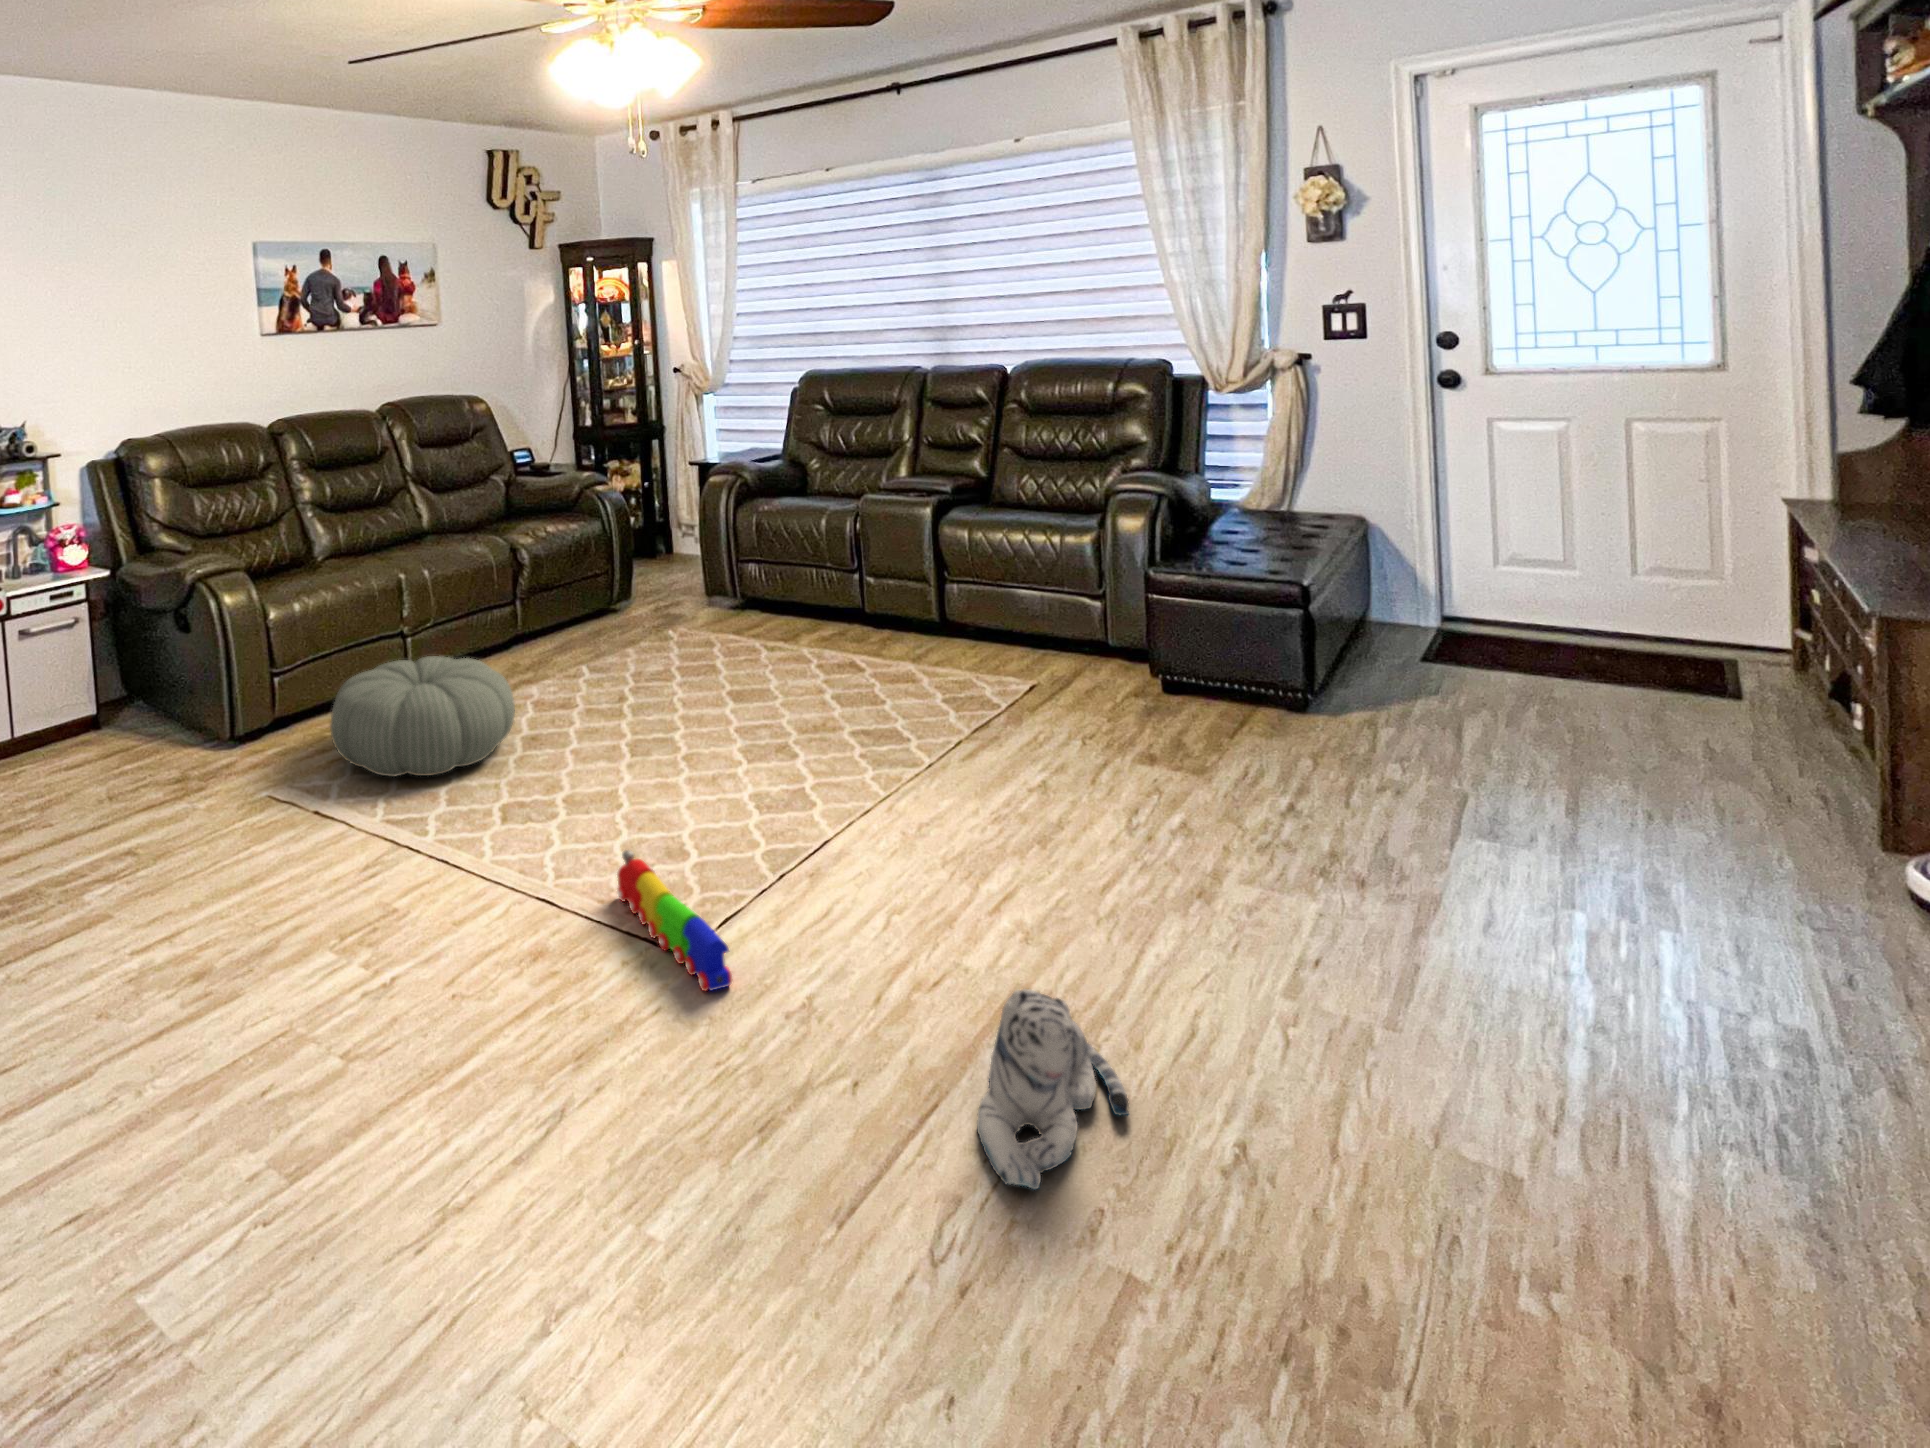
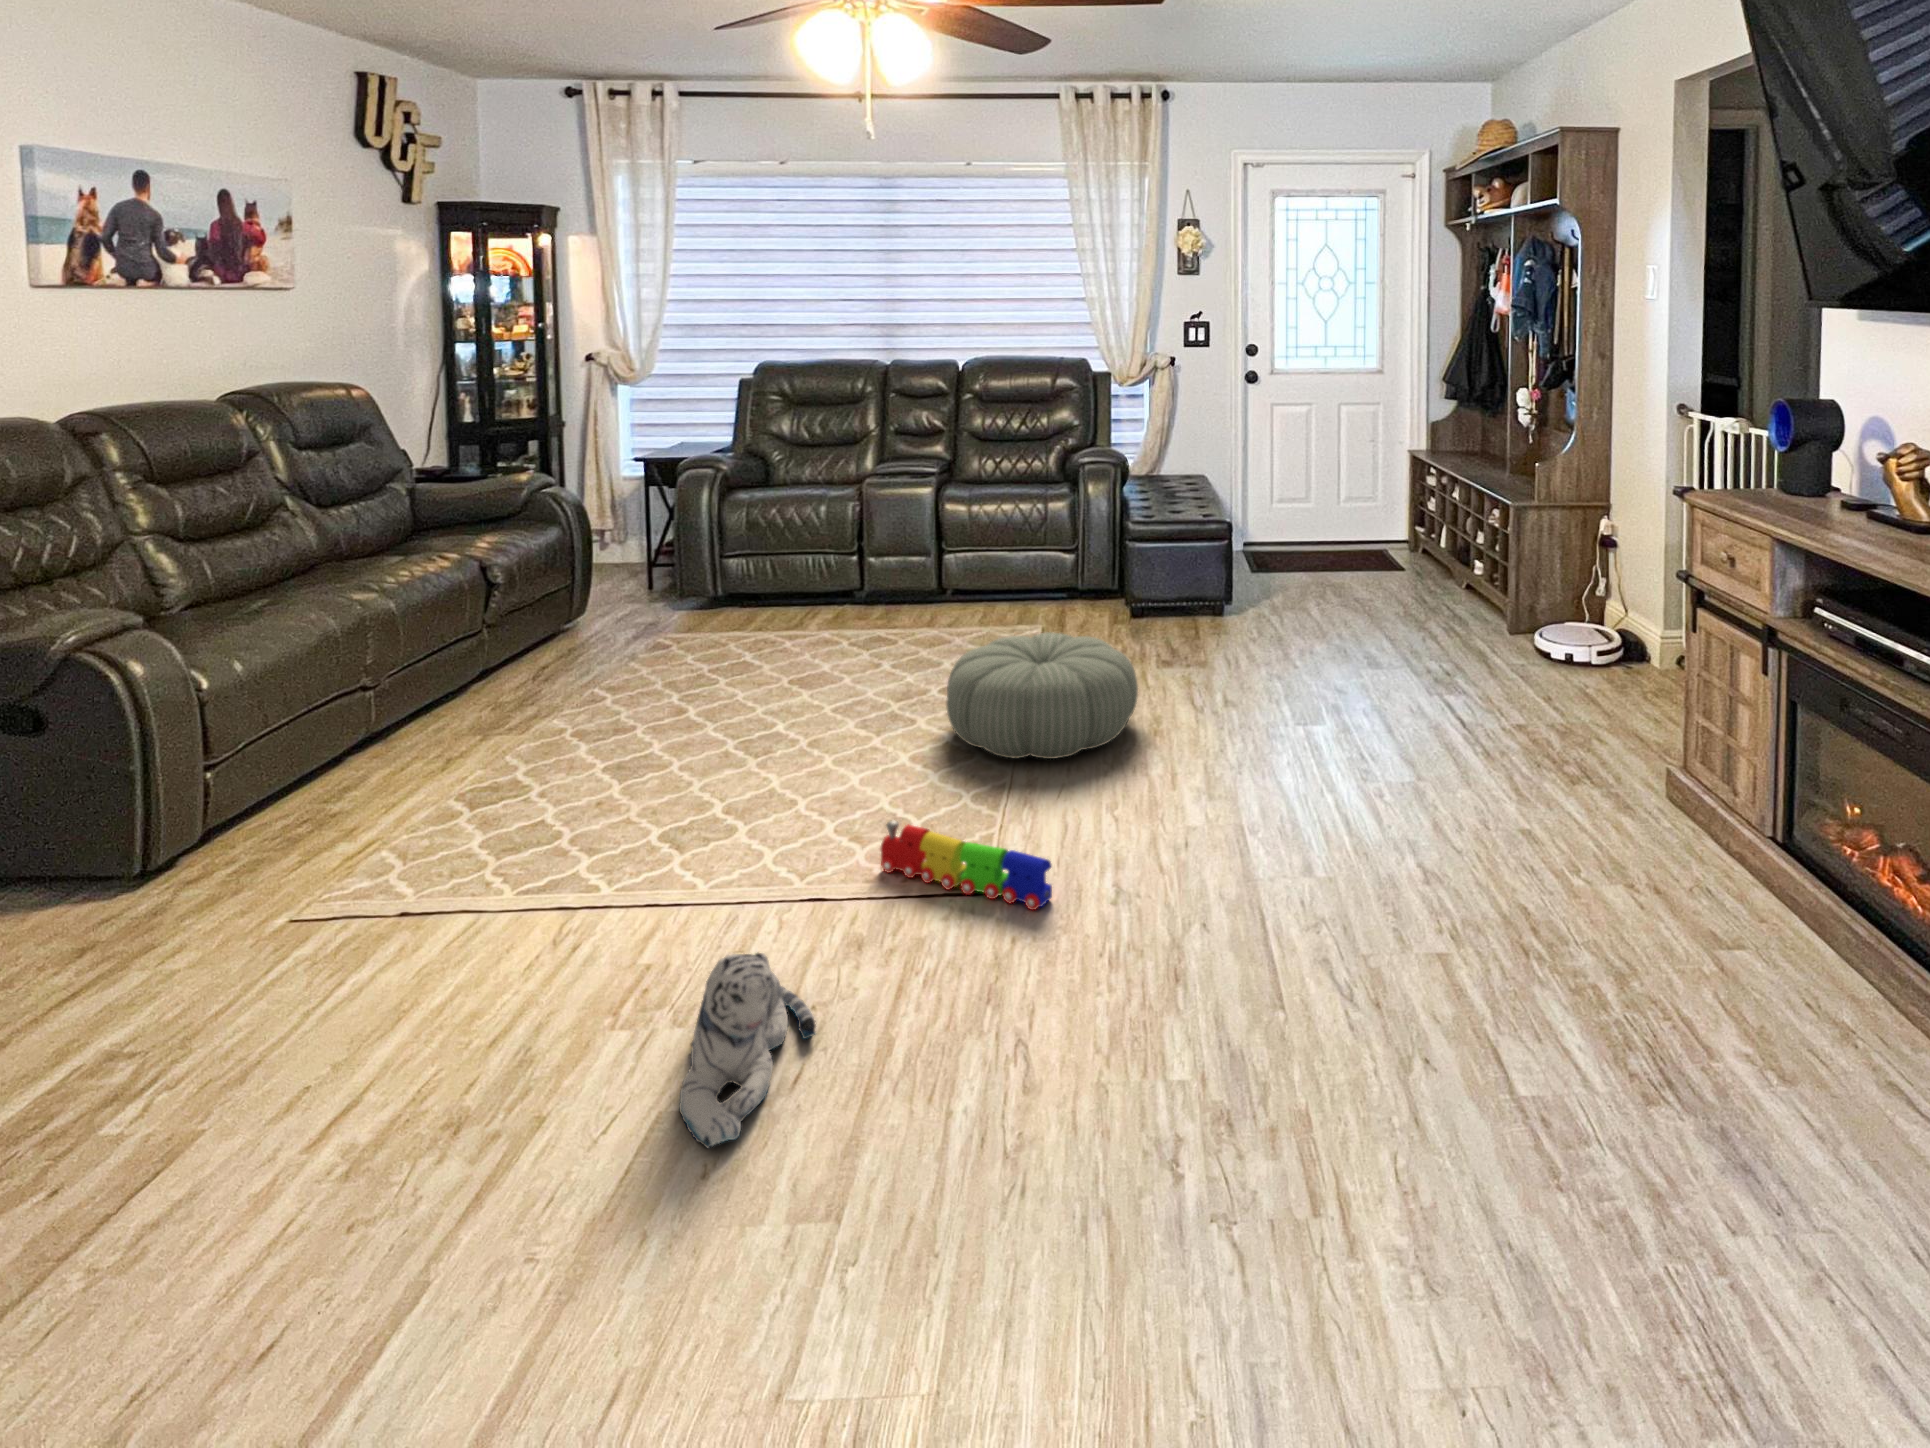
pouf: present [330,656,515,777] -> present [946,632,1138,759]
plush toy: present [977,989,1129,1190] -> present [679,953,816,1148]

